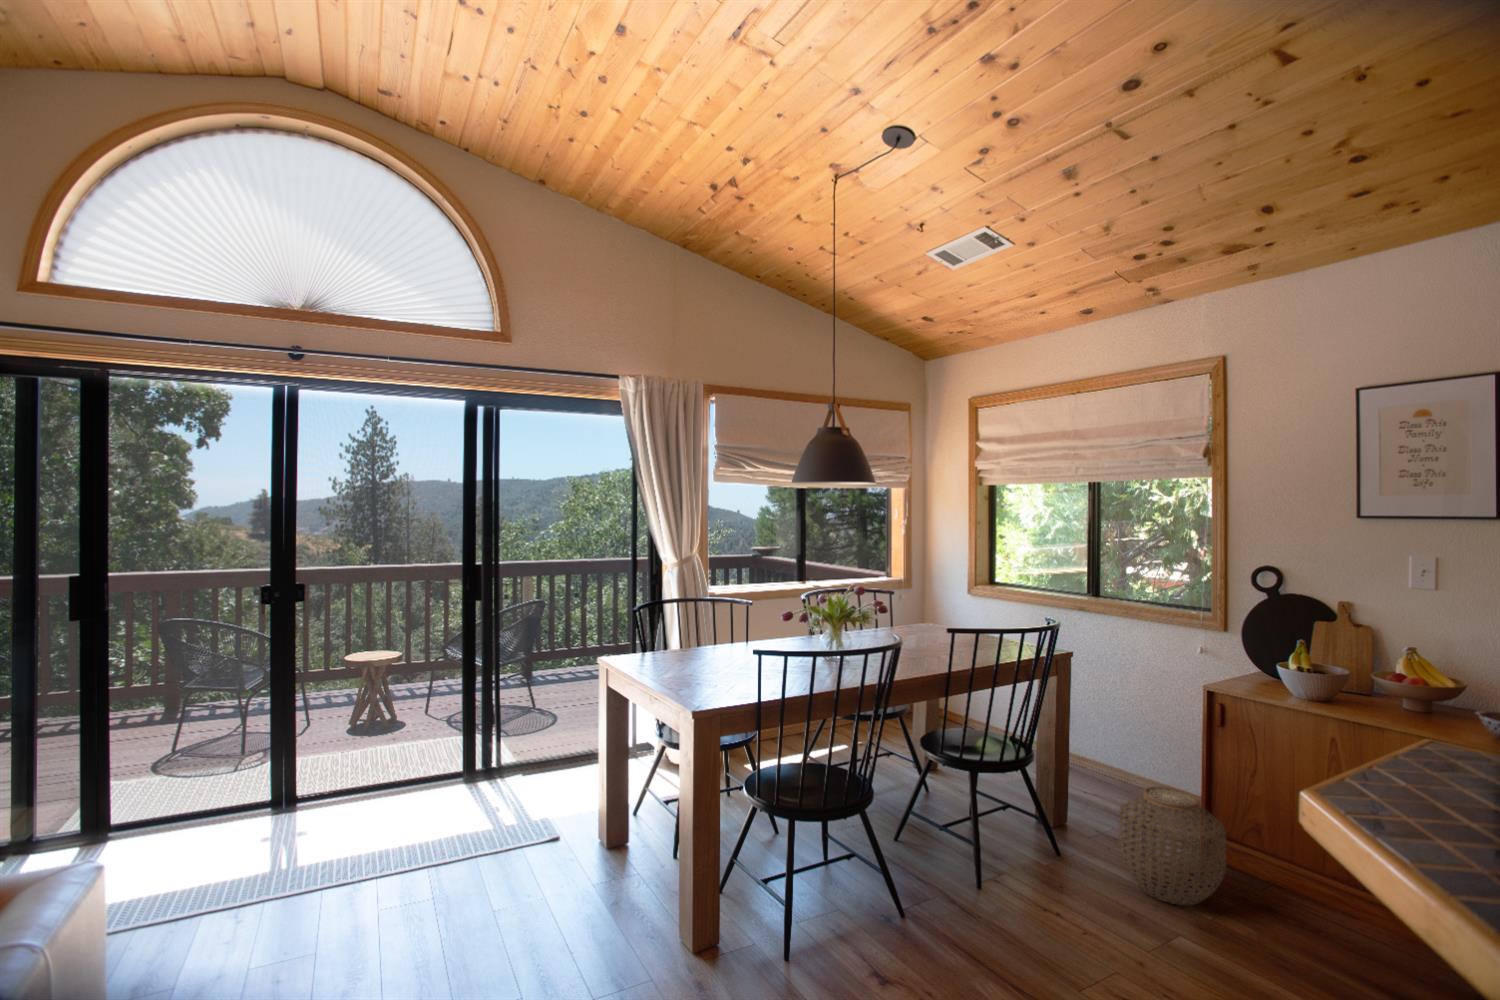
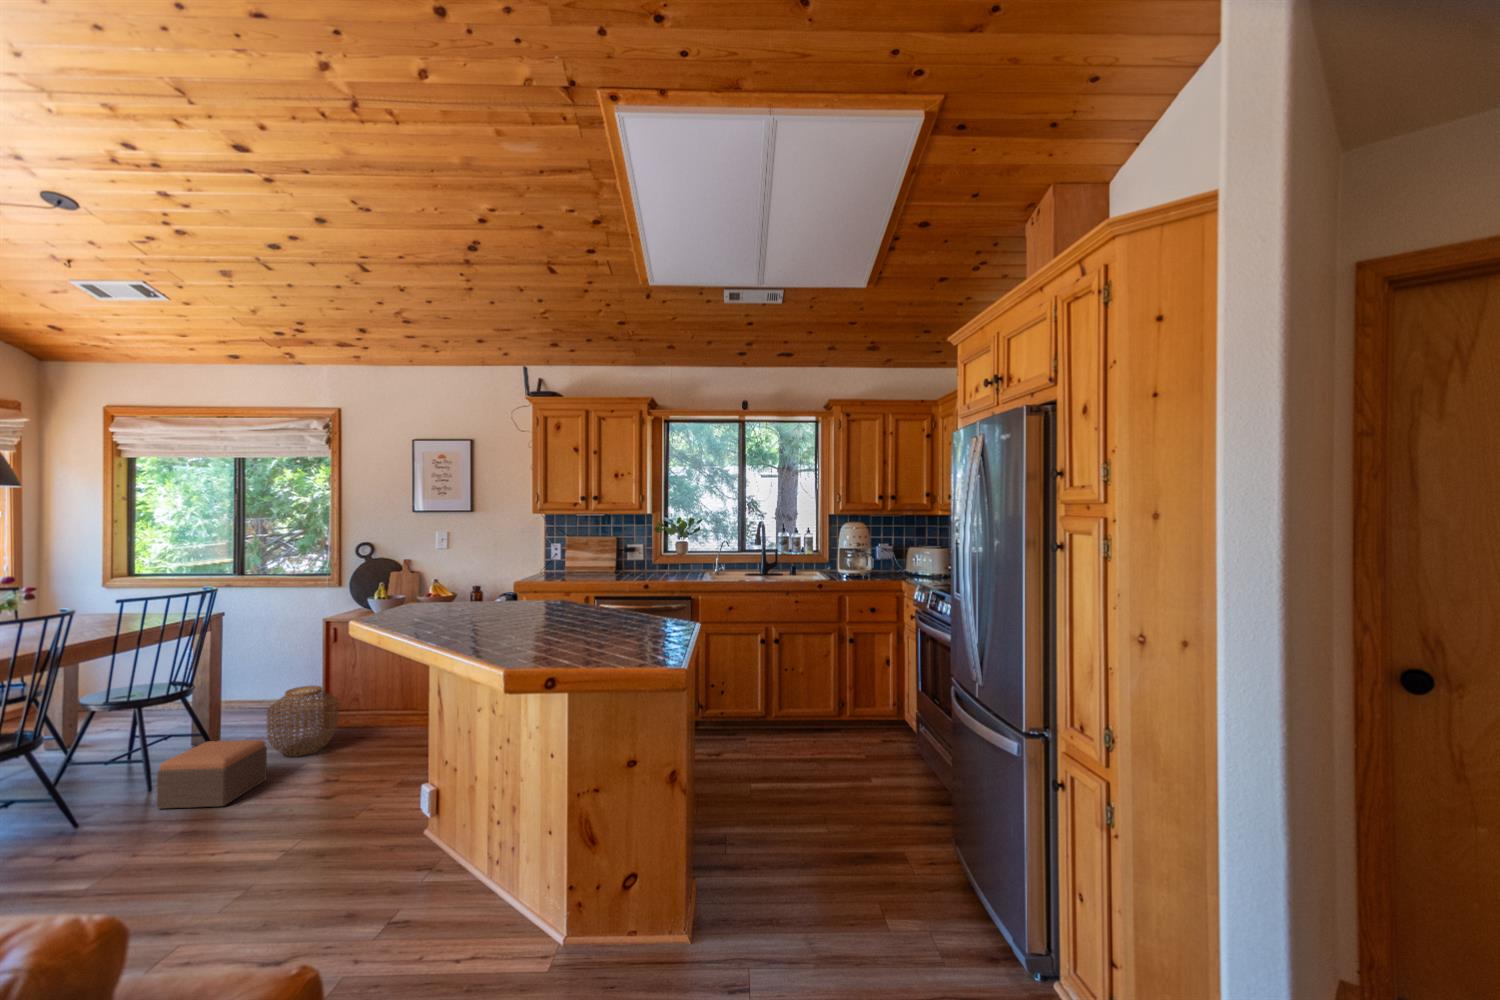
footstool: none [984,833,1116,951] -> present [157,740,267,809]

